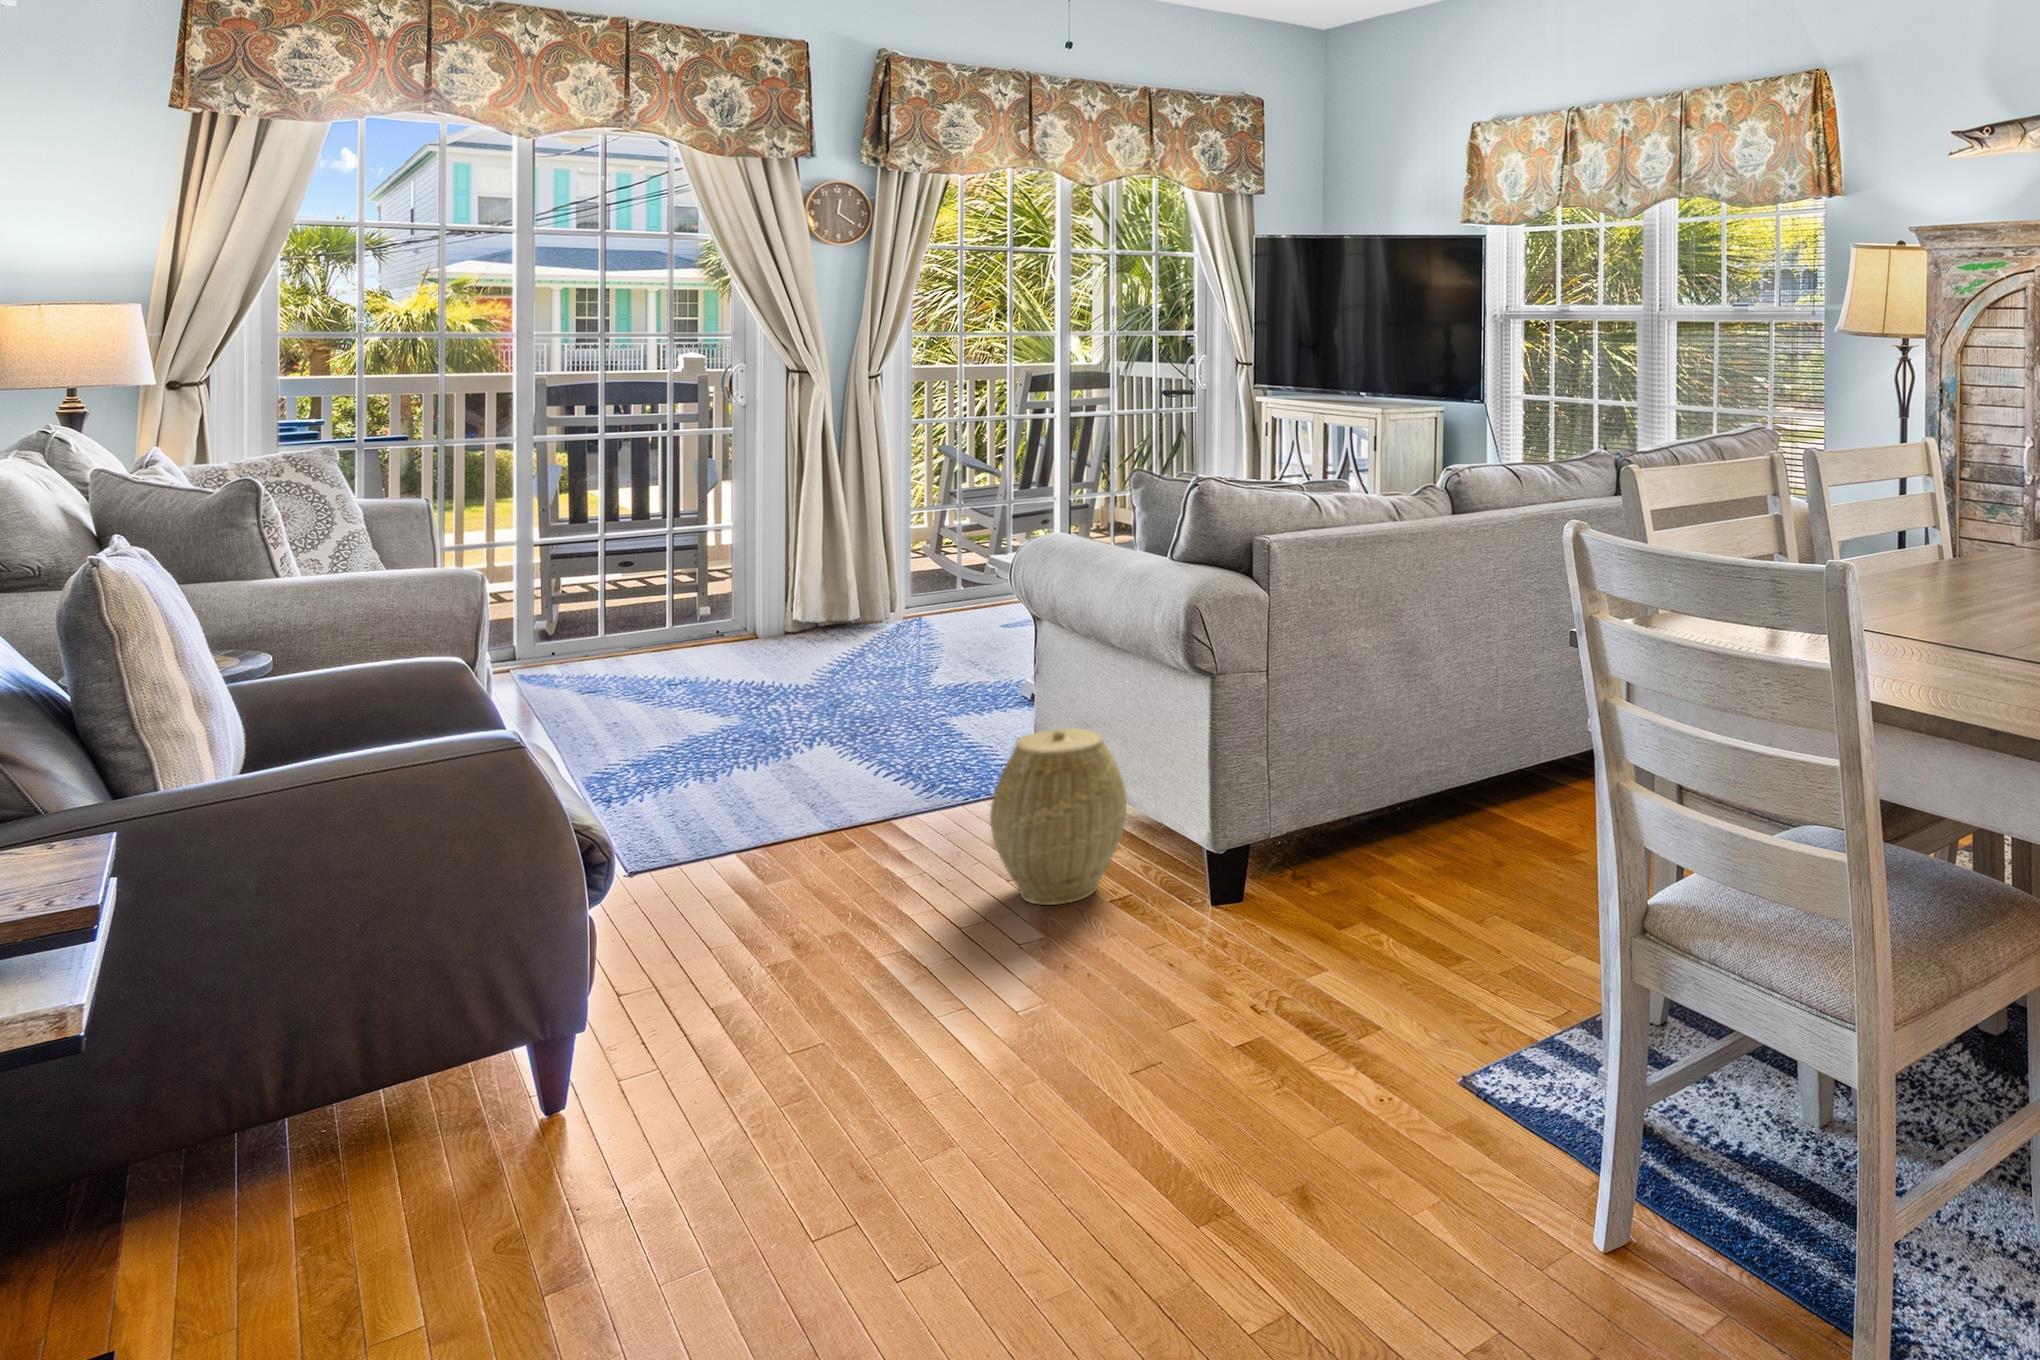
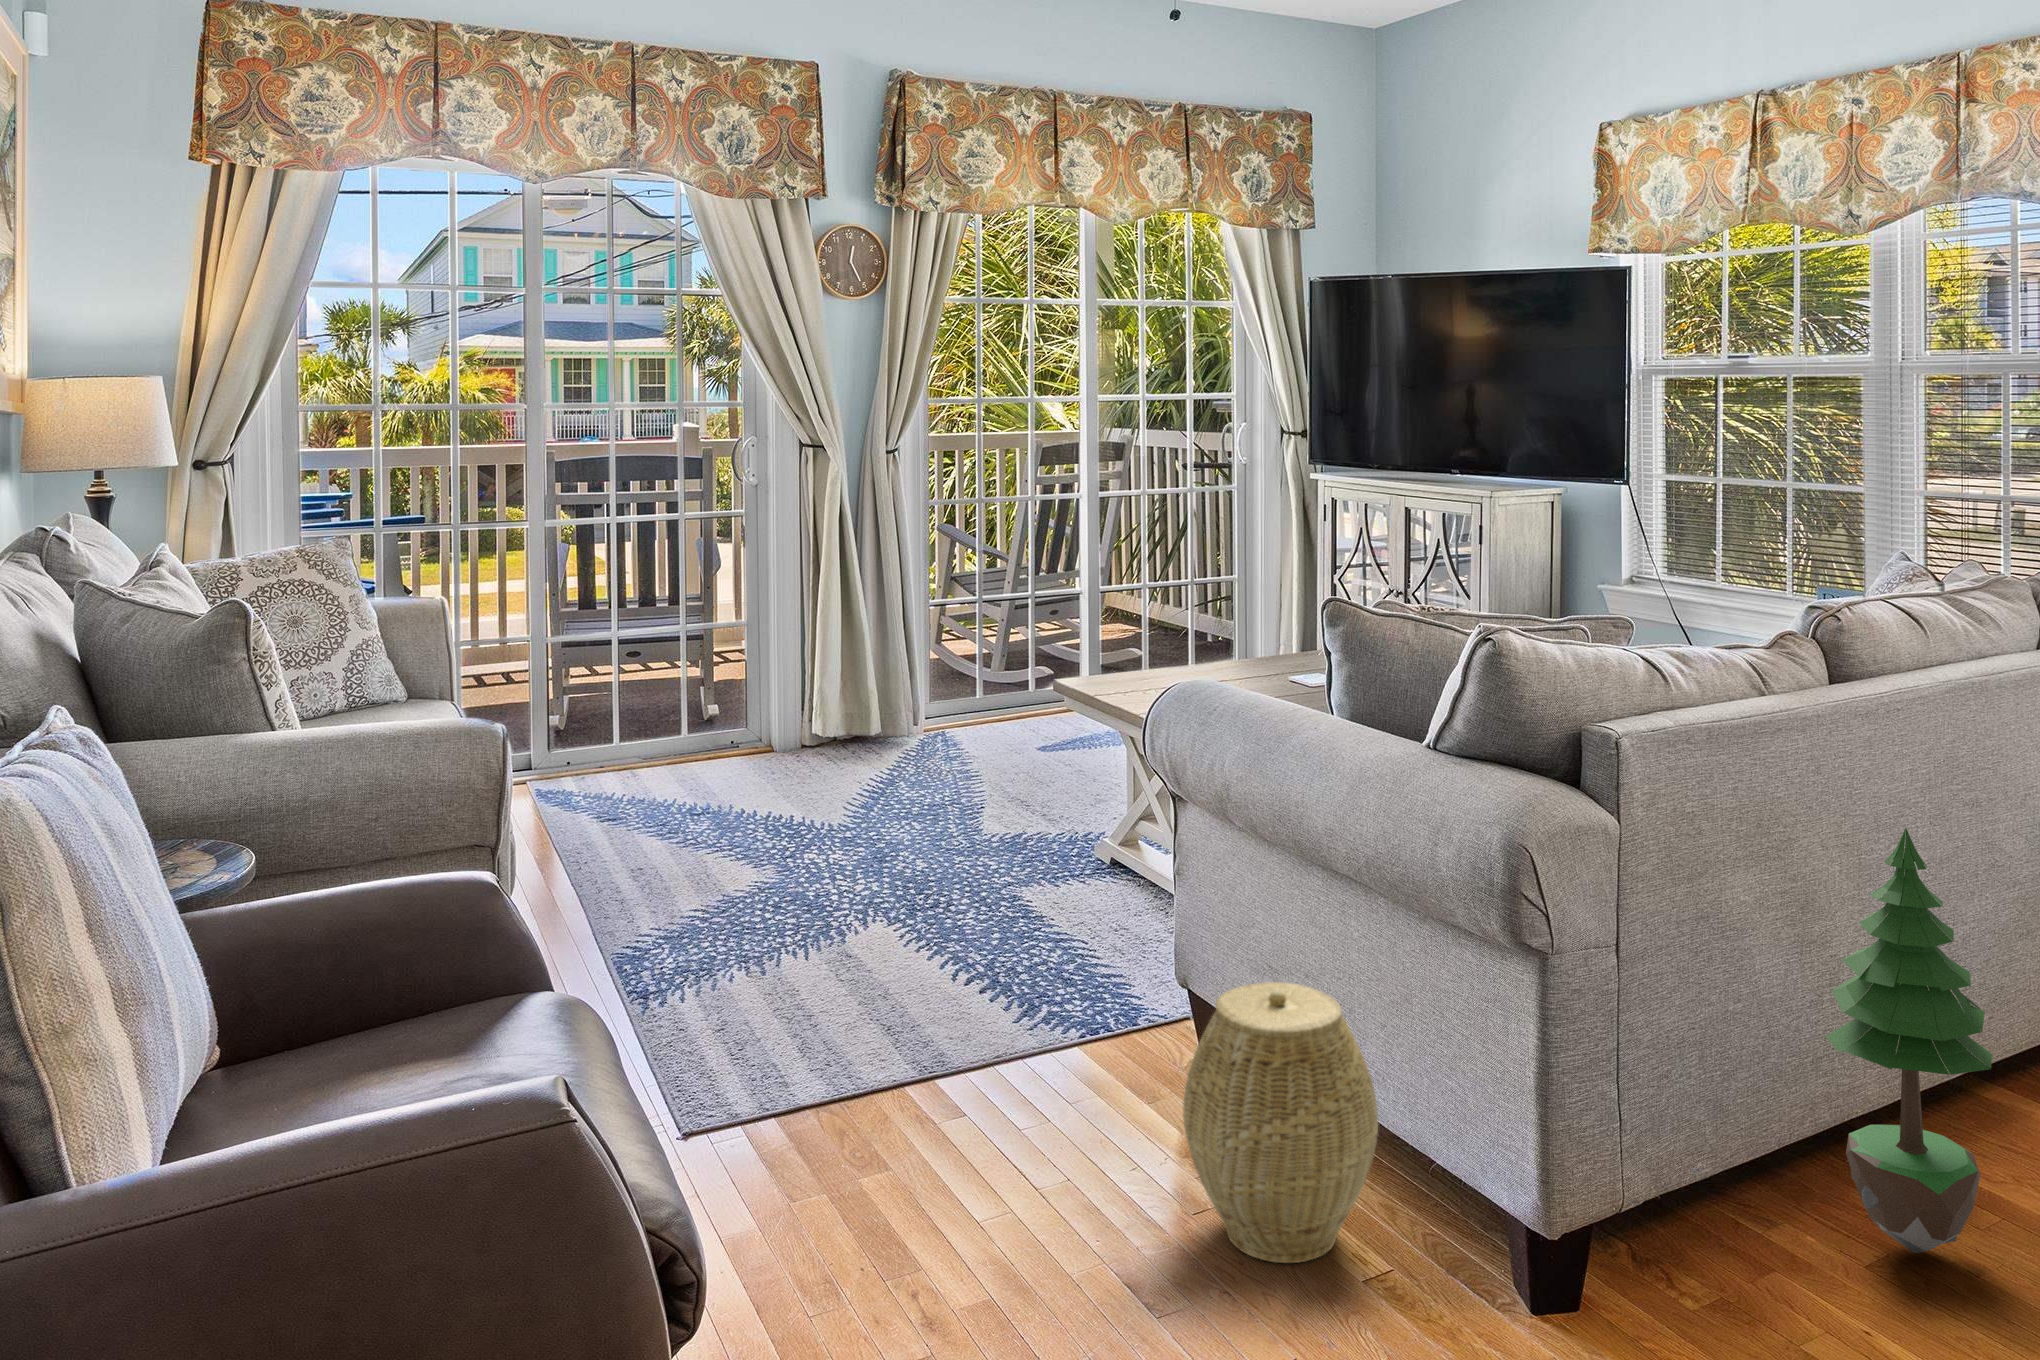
potted tree: none [1422,604,1516,868] -> present [1826,828,1992,1253]

